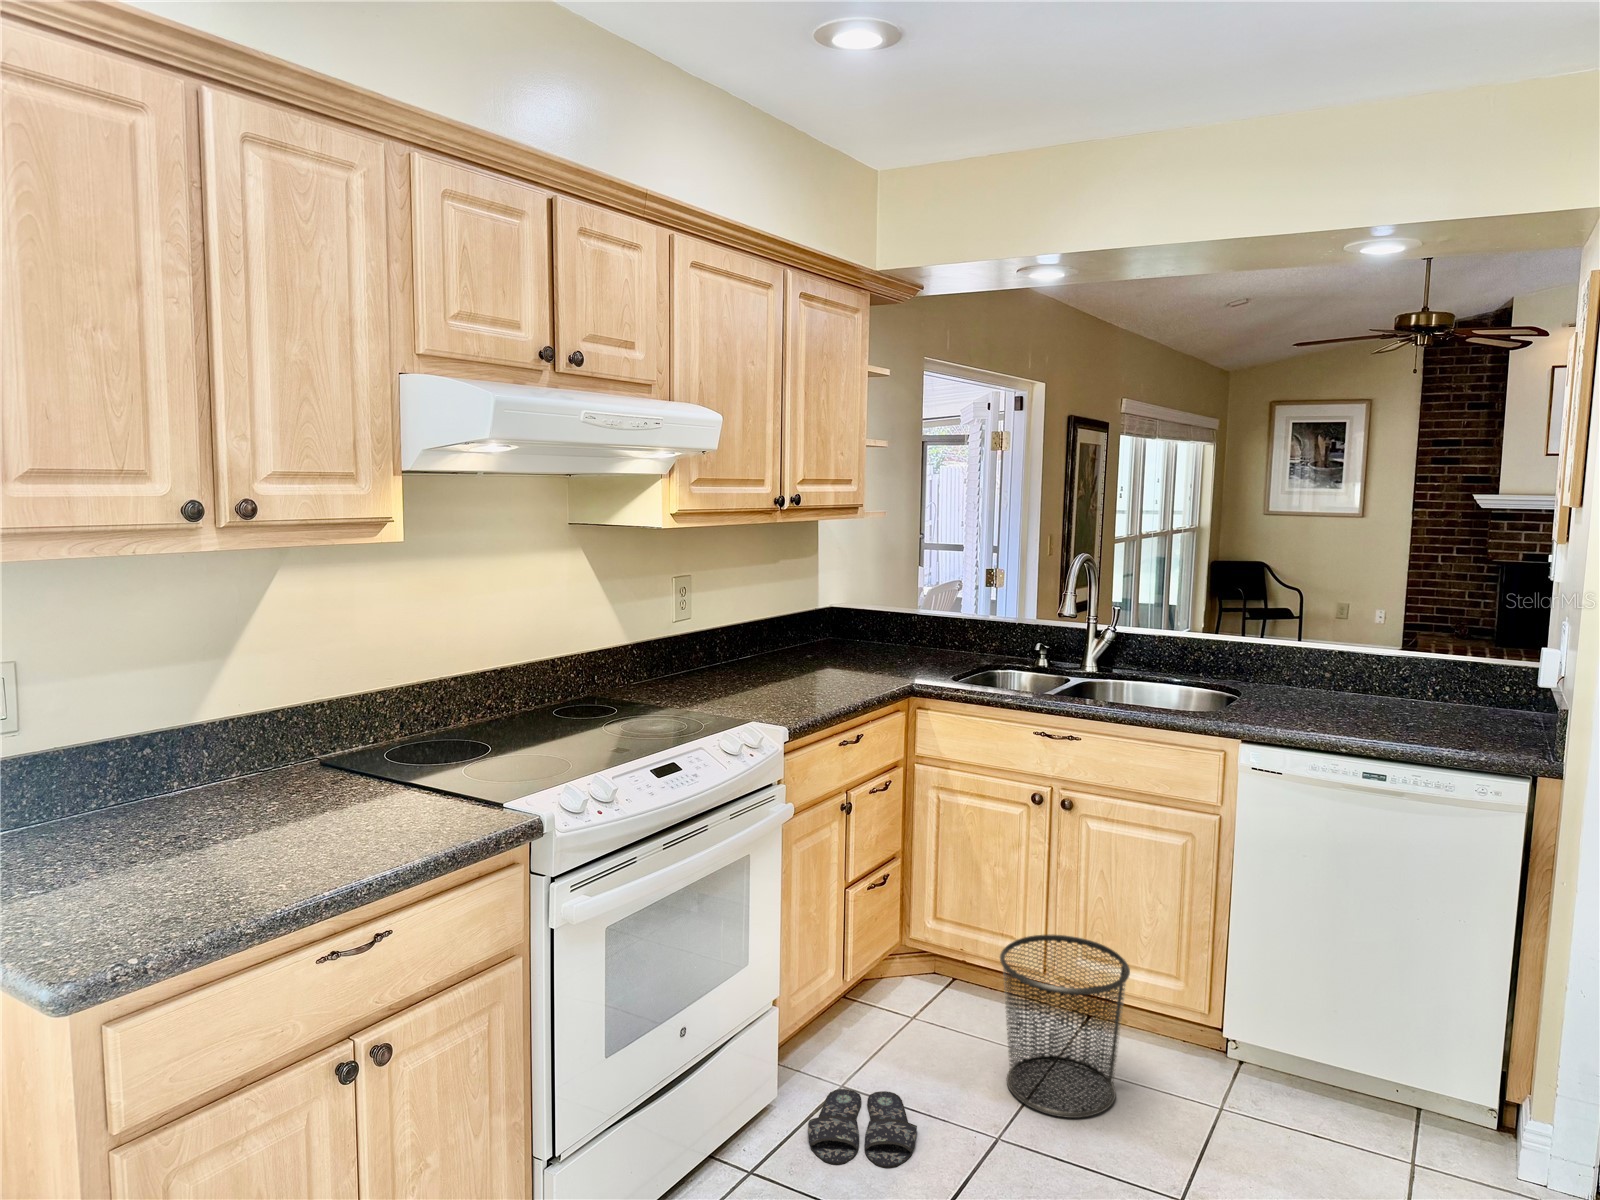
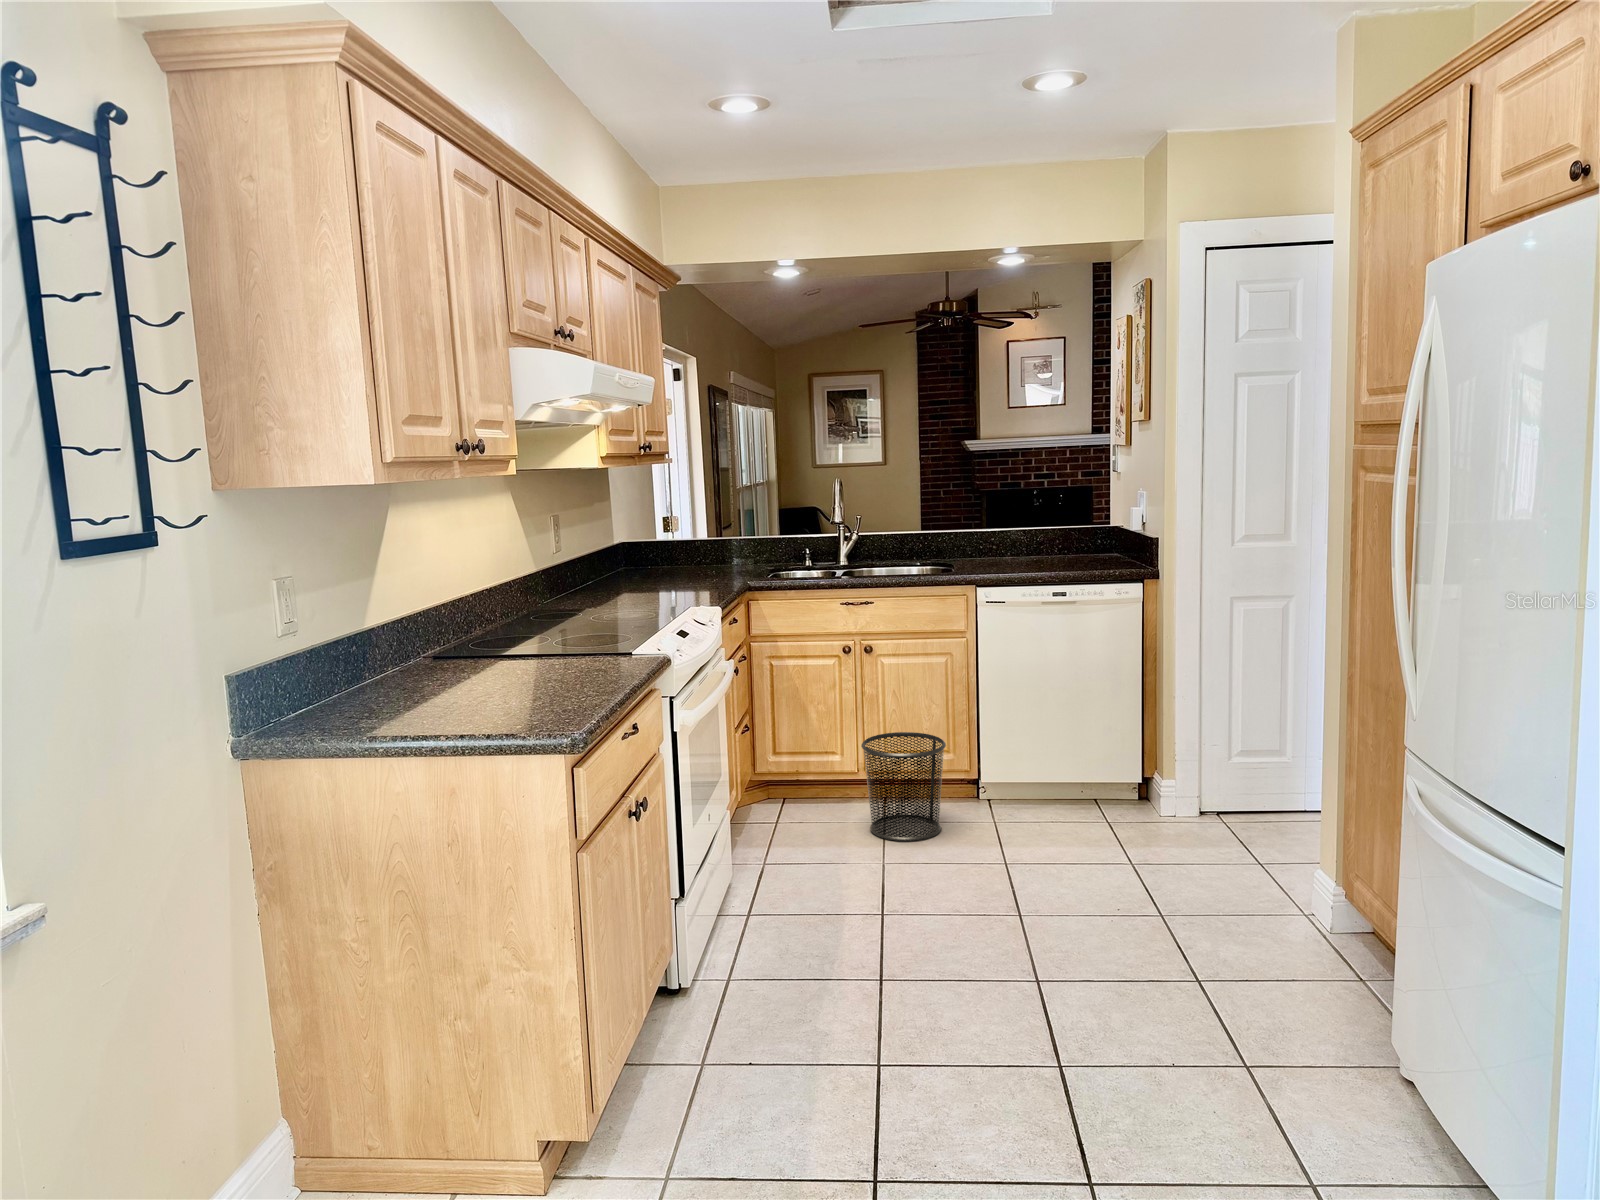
slippers: present [808,1089,917,1168] -> none [776,855,858,893]

